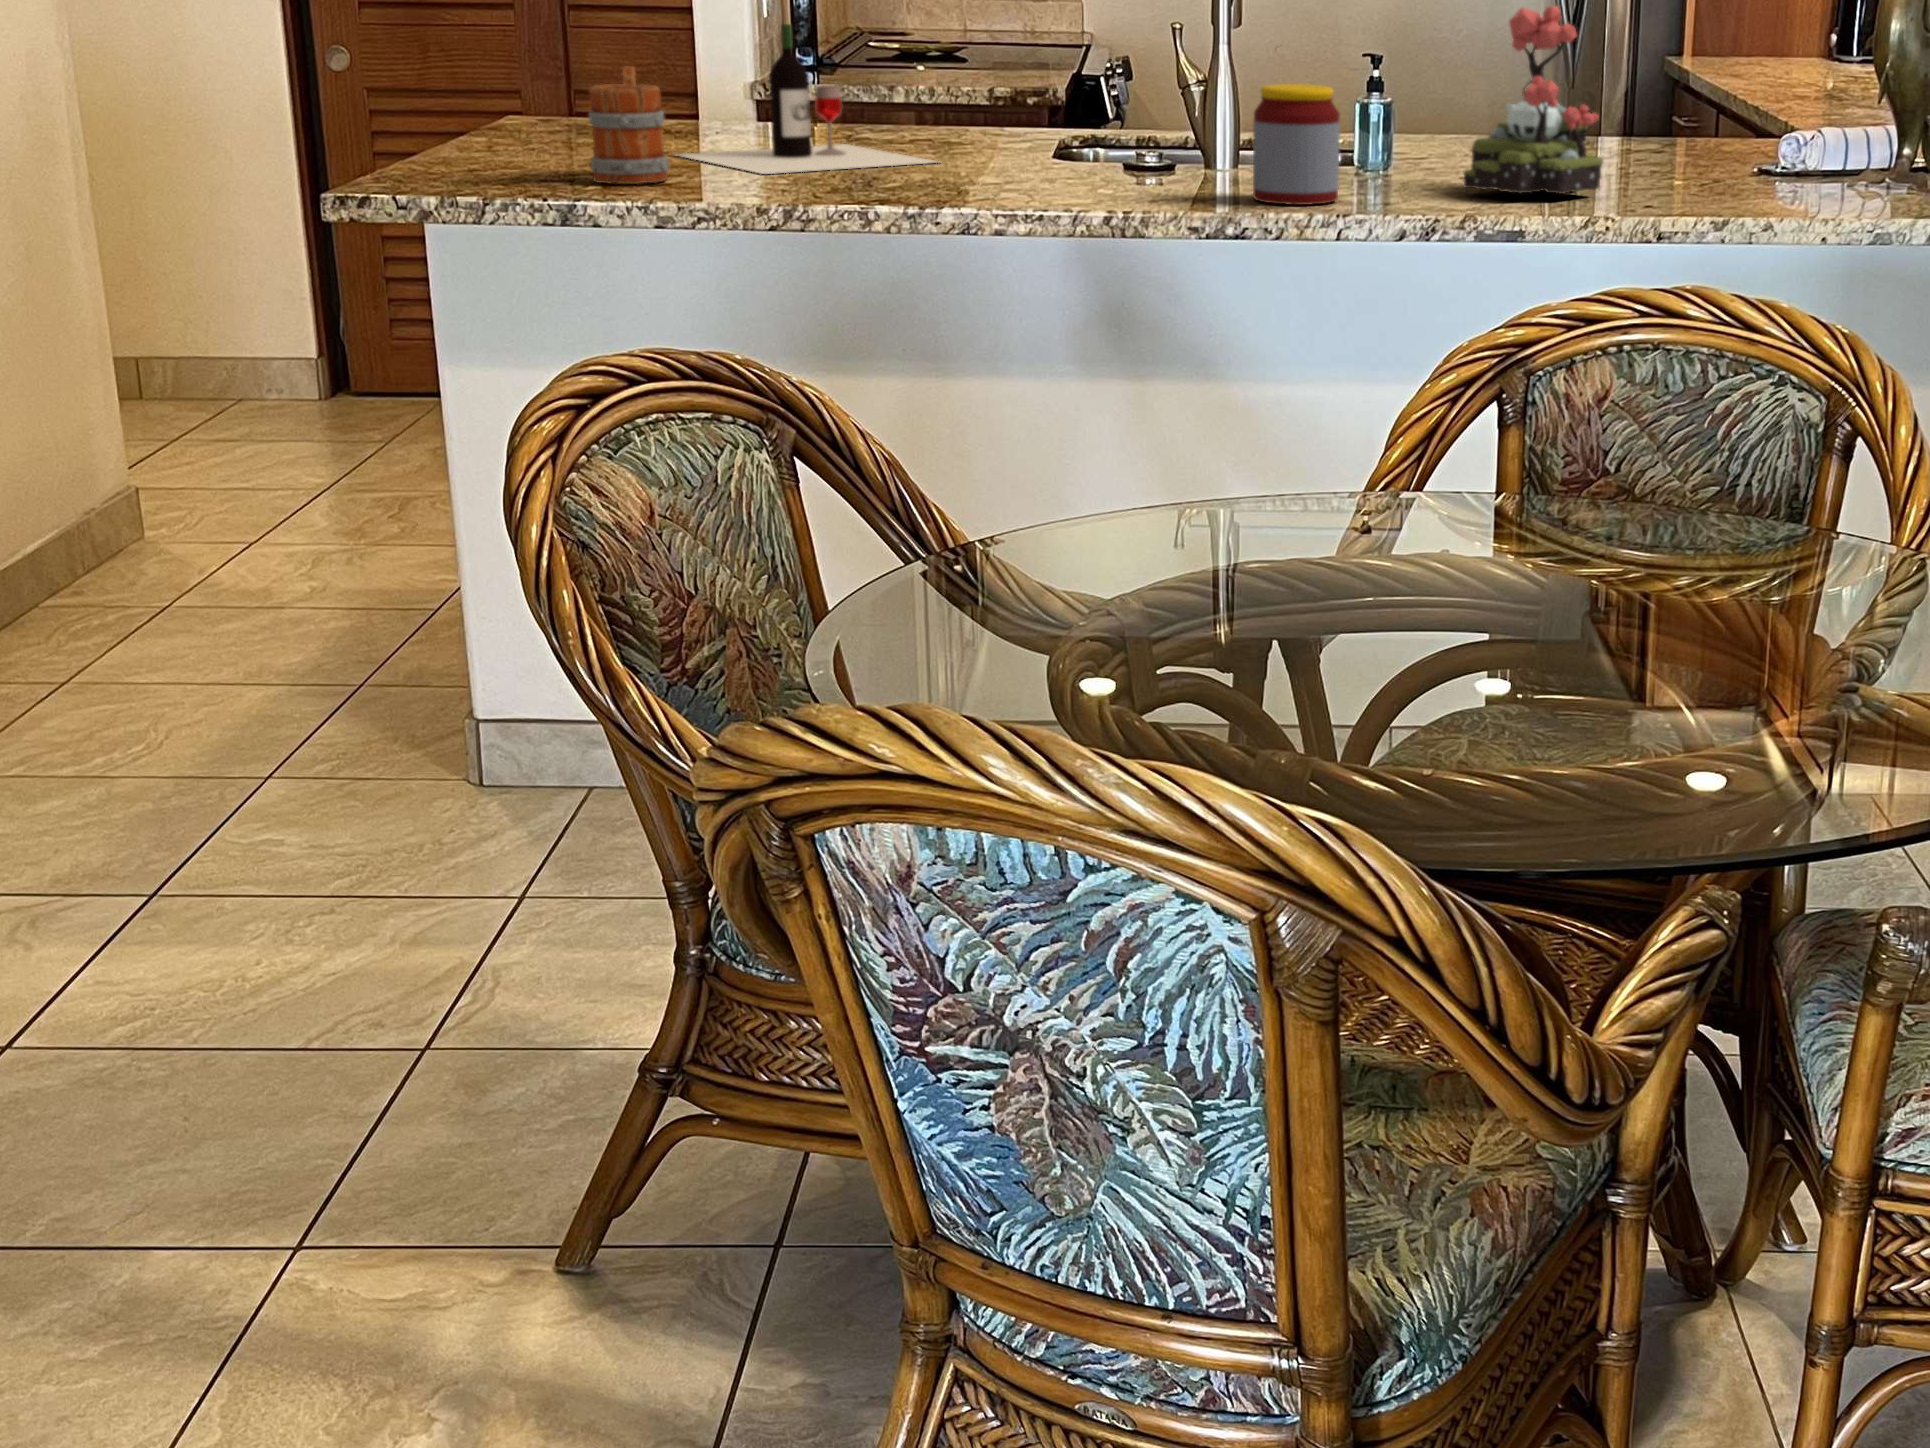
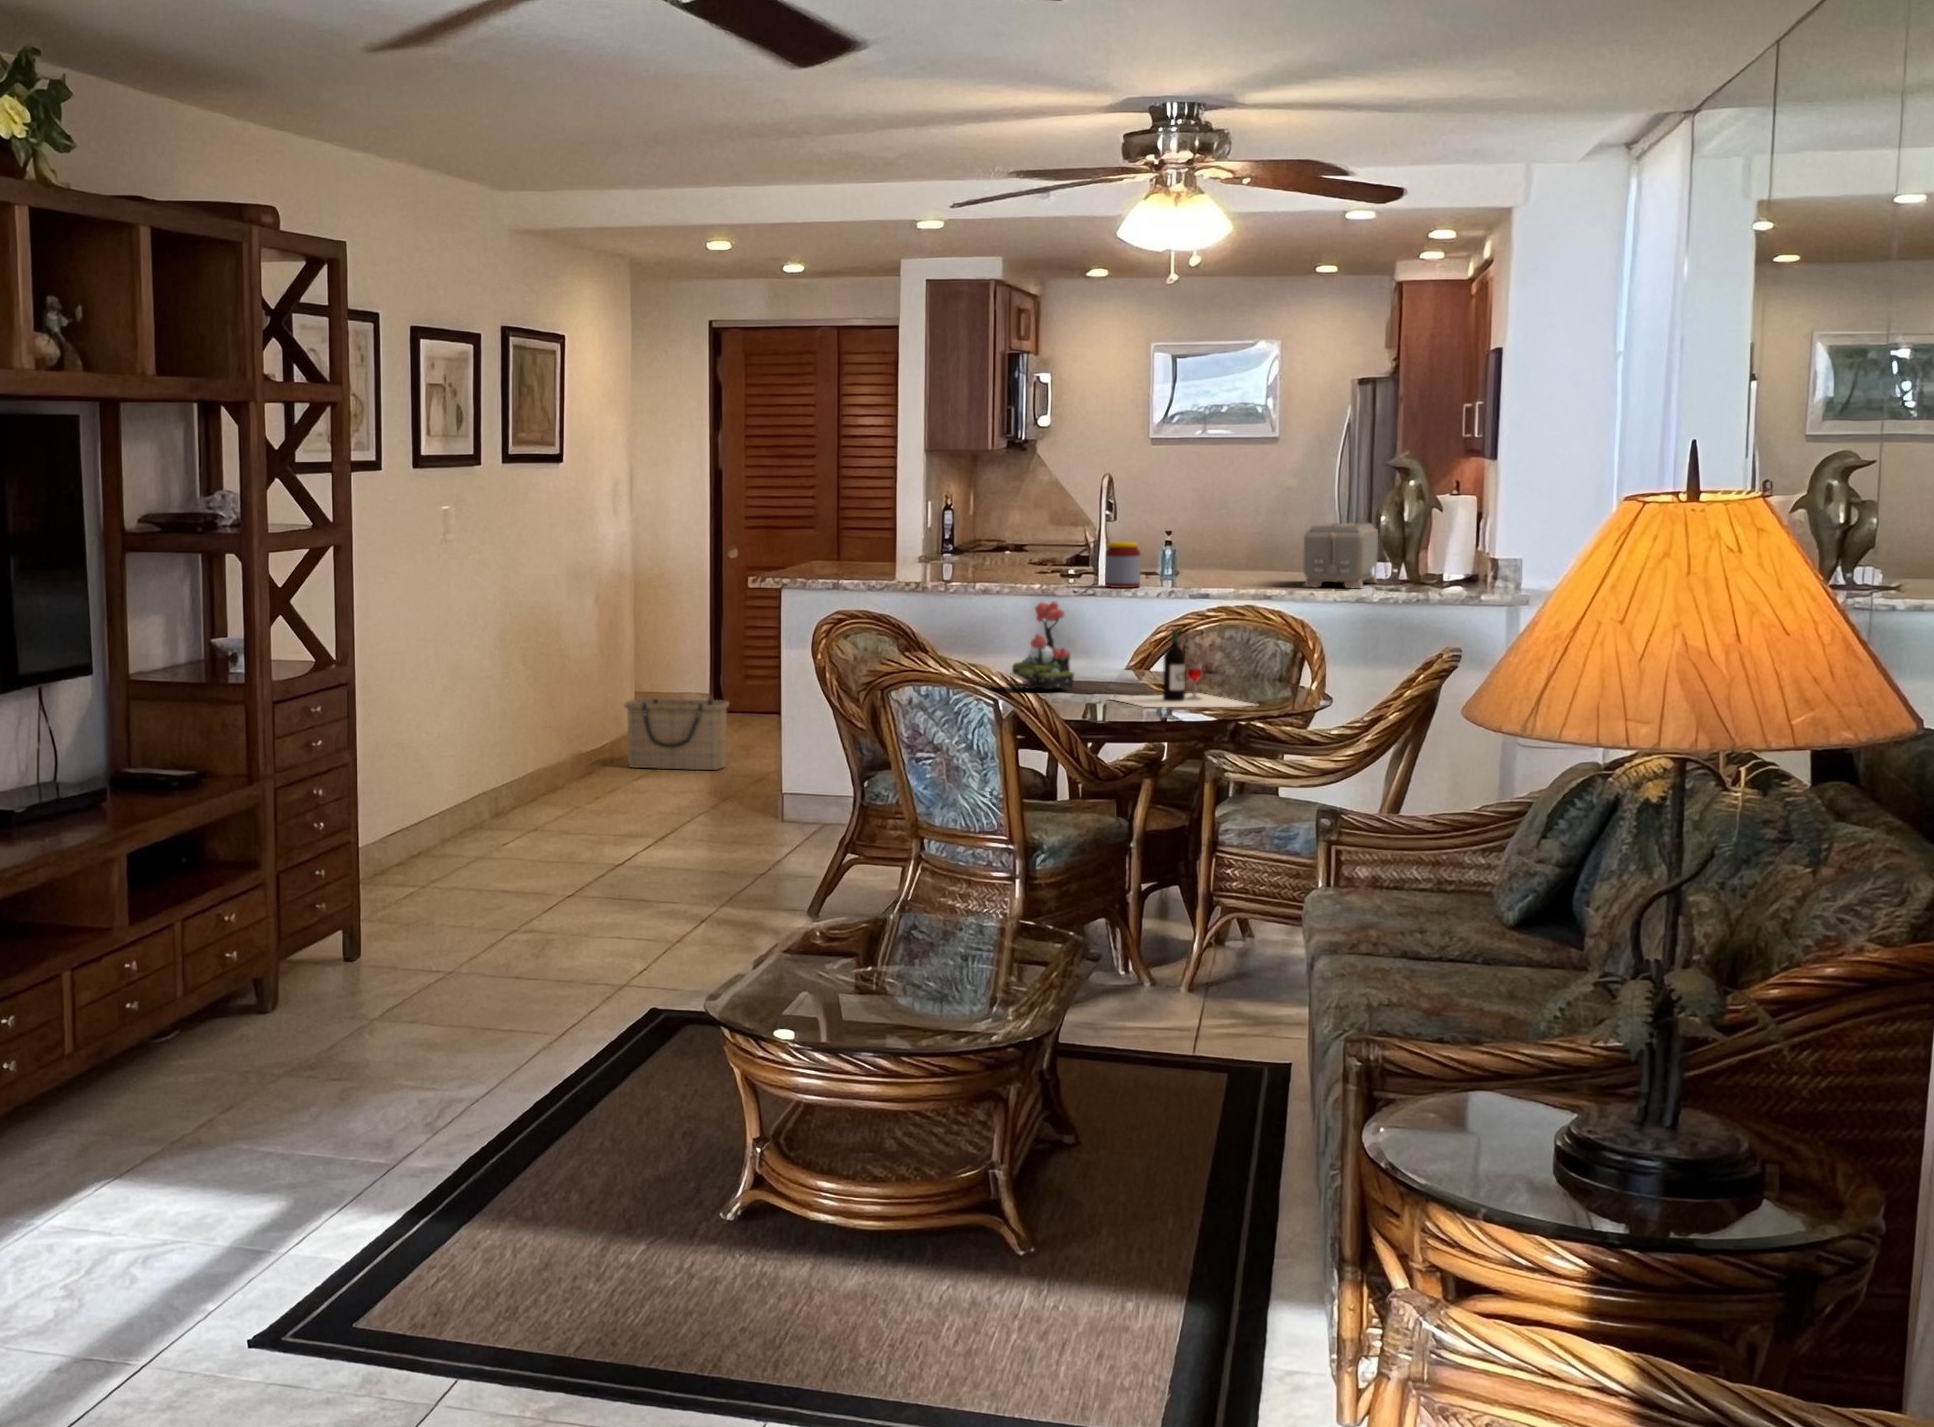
plant: present [1464,6,1603,194] -> present [1007,602,1075,689]
wine bottle: present [676,24,940,174] -> present [1113,630,1254,707]
toaster: none [1716,34,1866,202] -> present [1303,523,1378,588]
mug: present [589,66,670,184] -> none [848,538,878,582]
basket: none [86,414,345,574] -> present [624,699,729,770]

